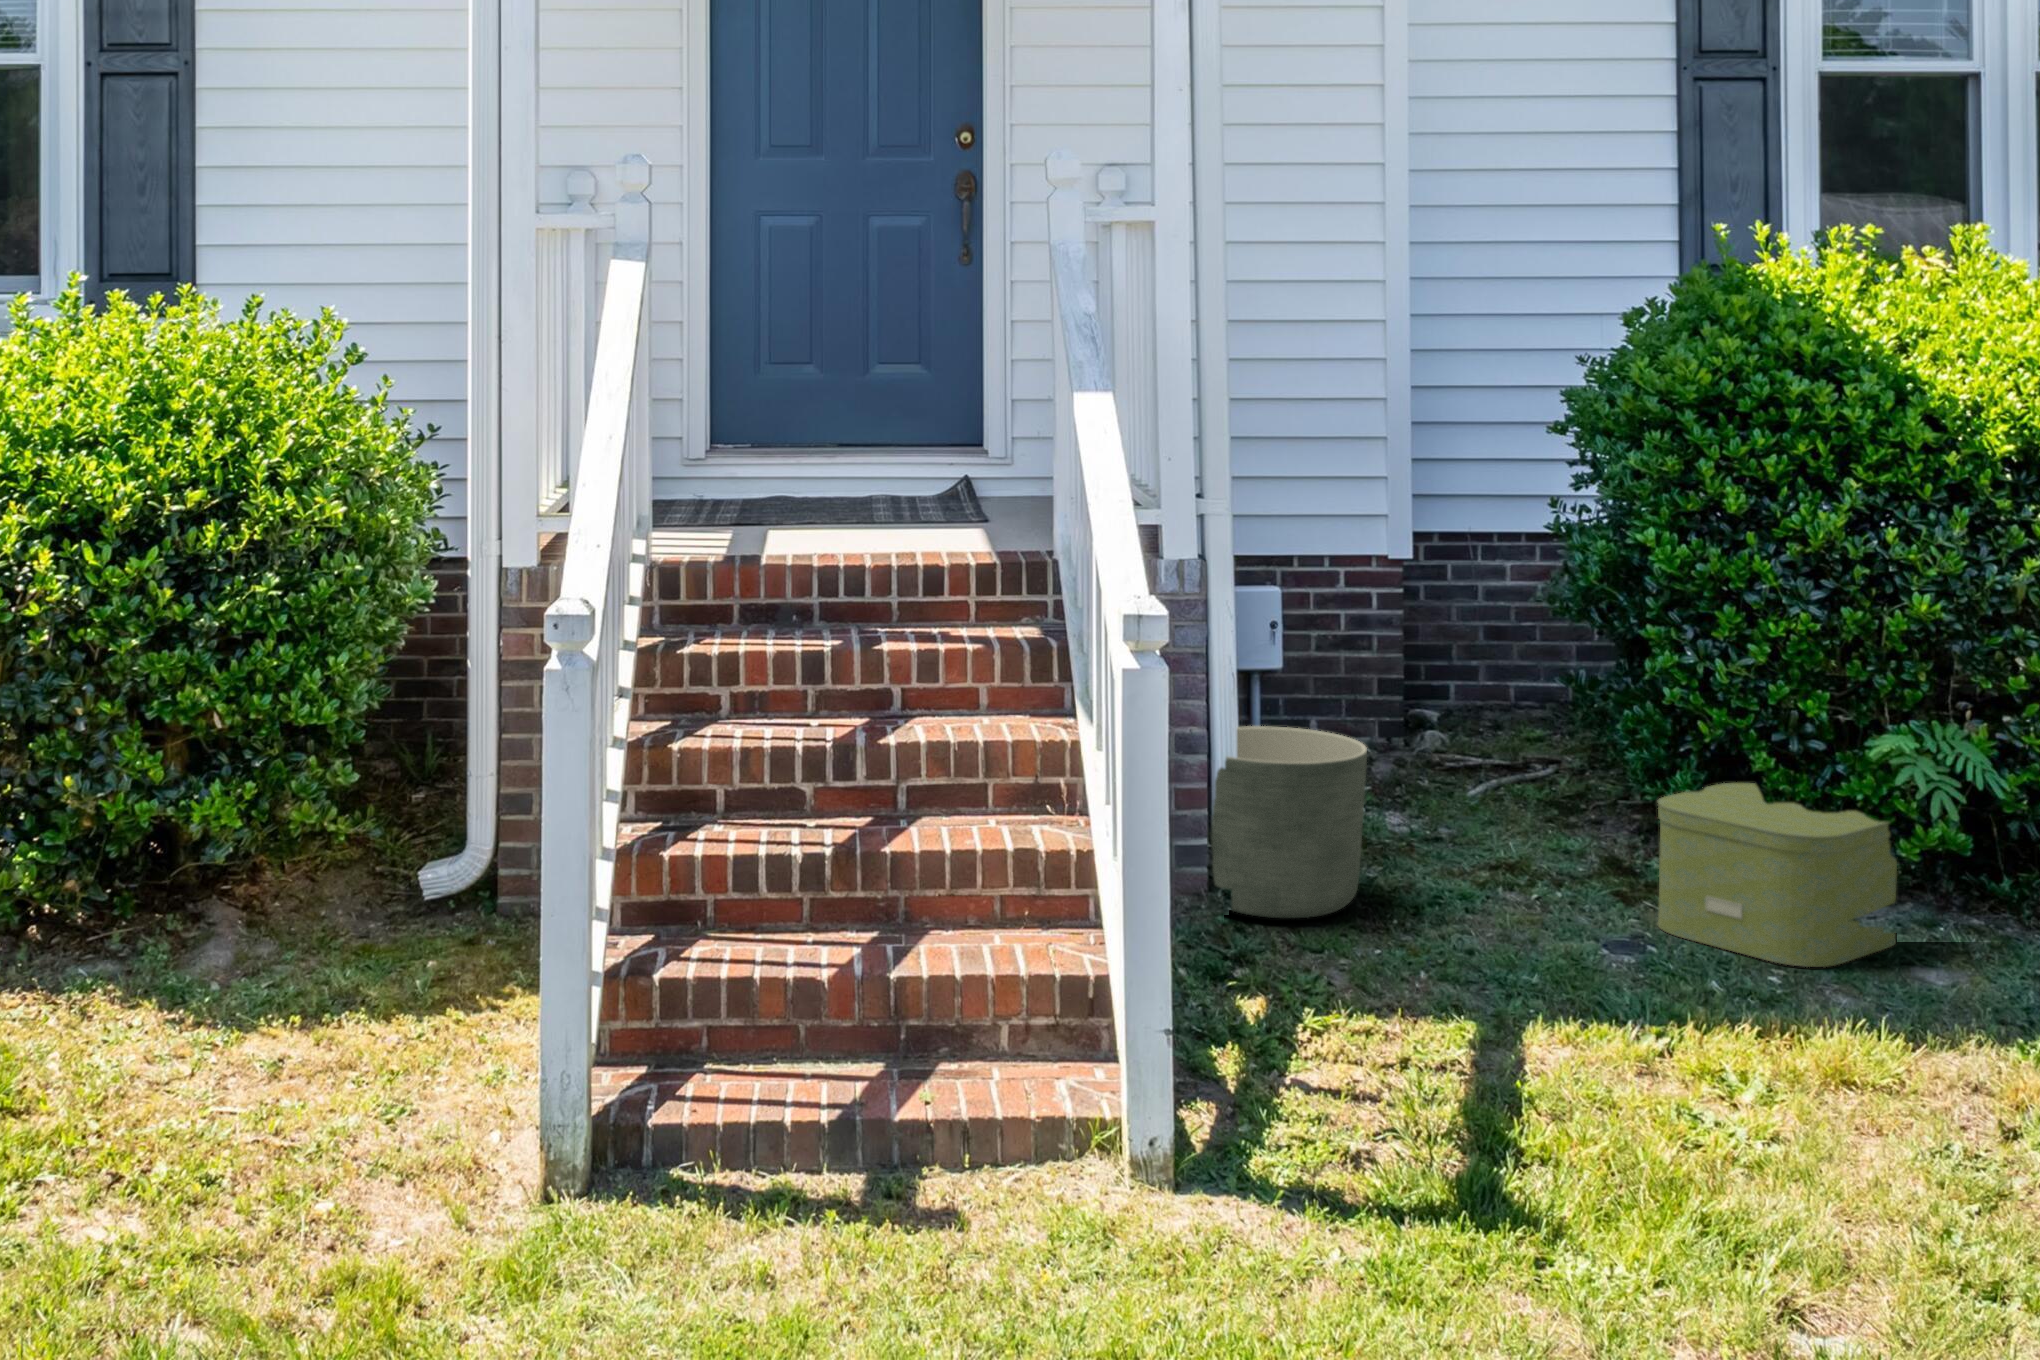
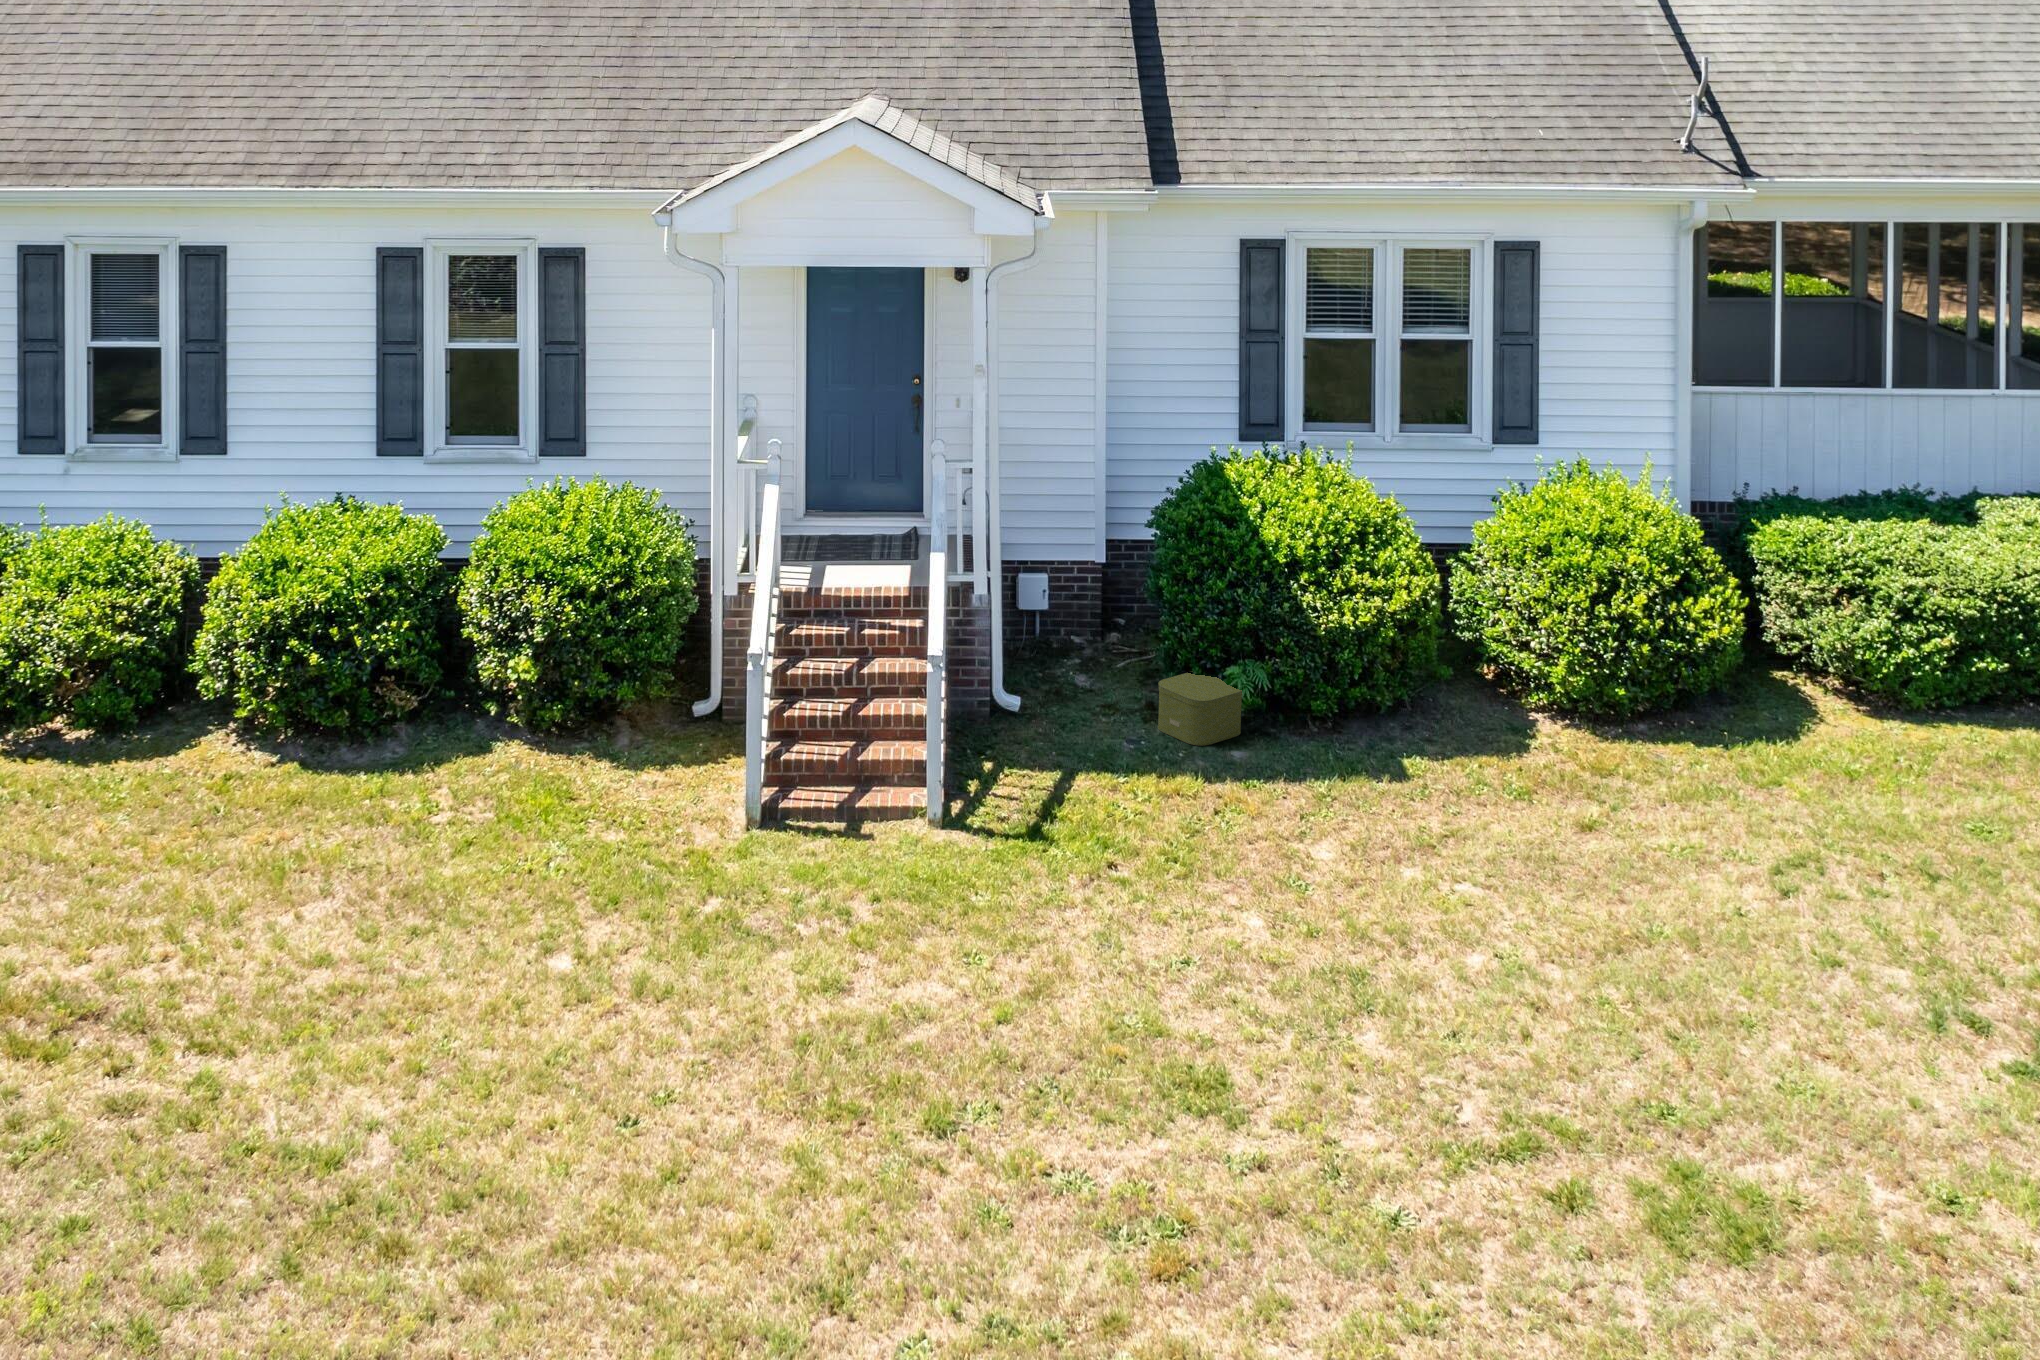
planter: present [1212,726,1367,919] -> none [989,647,1055,724]

